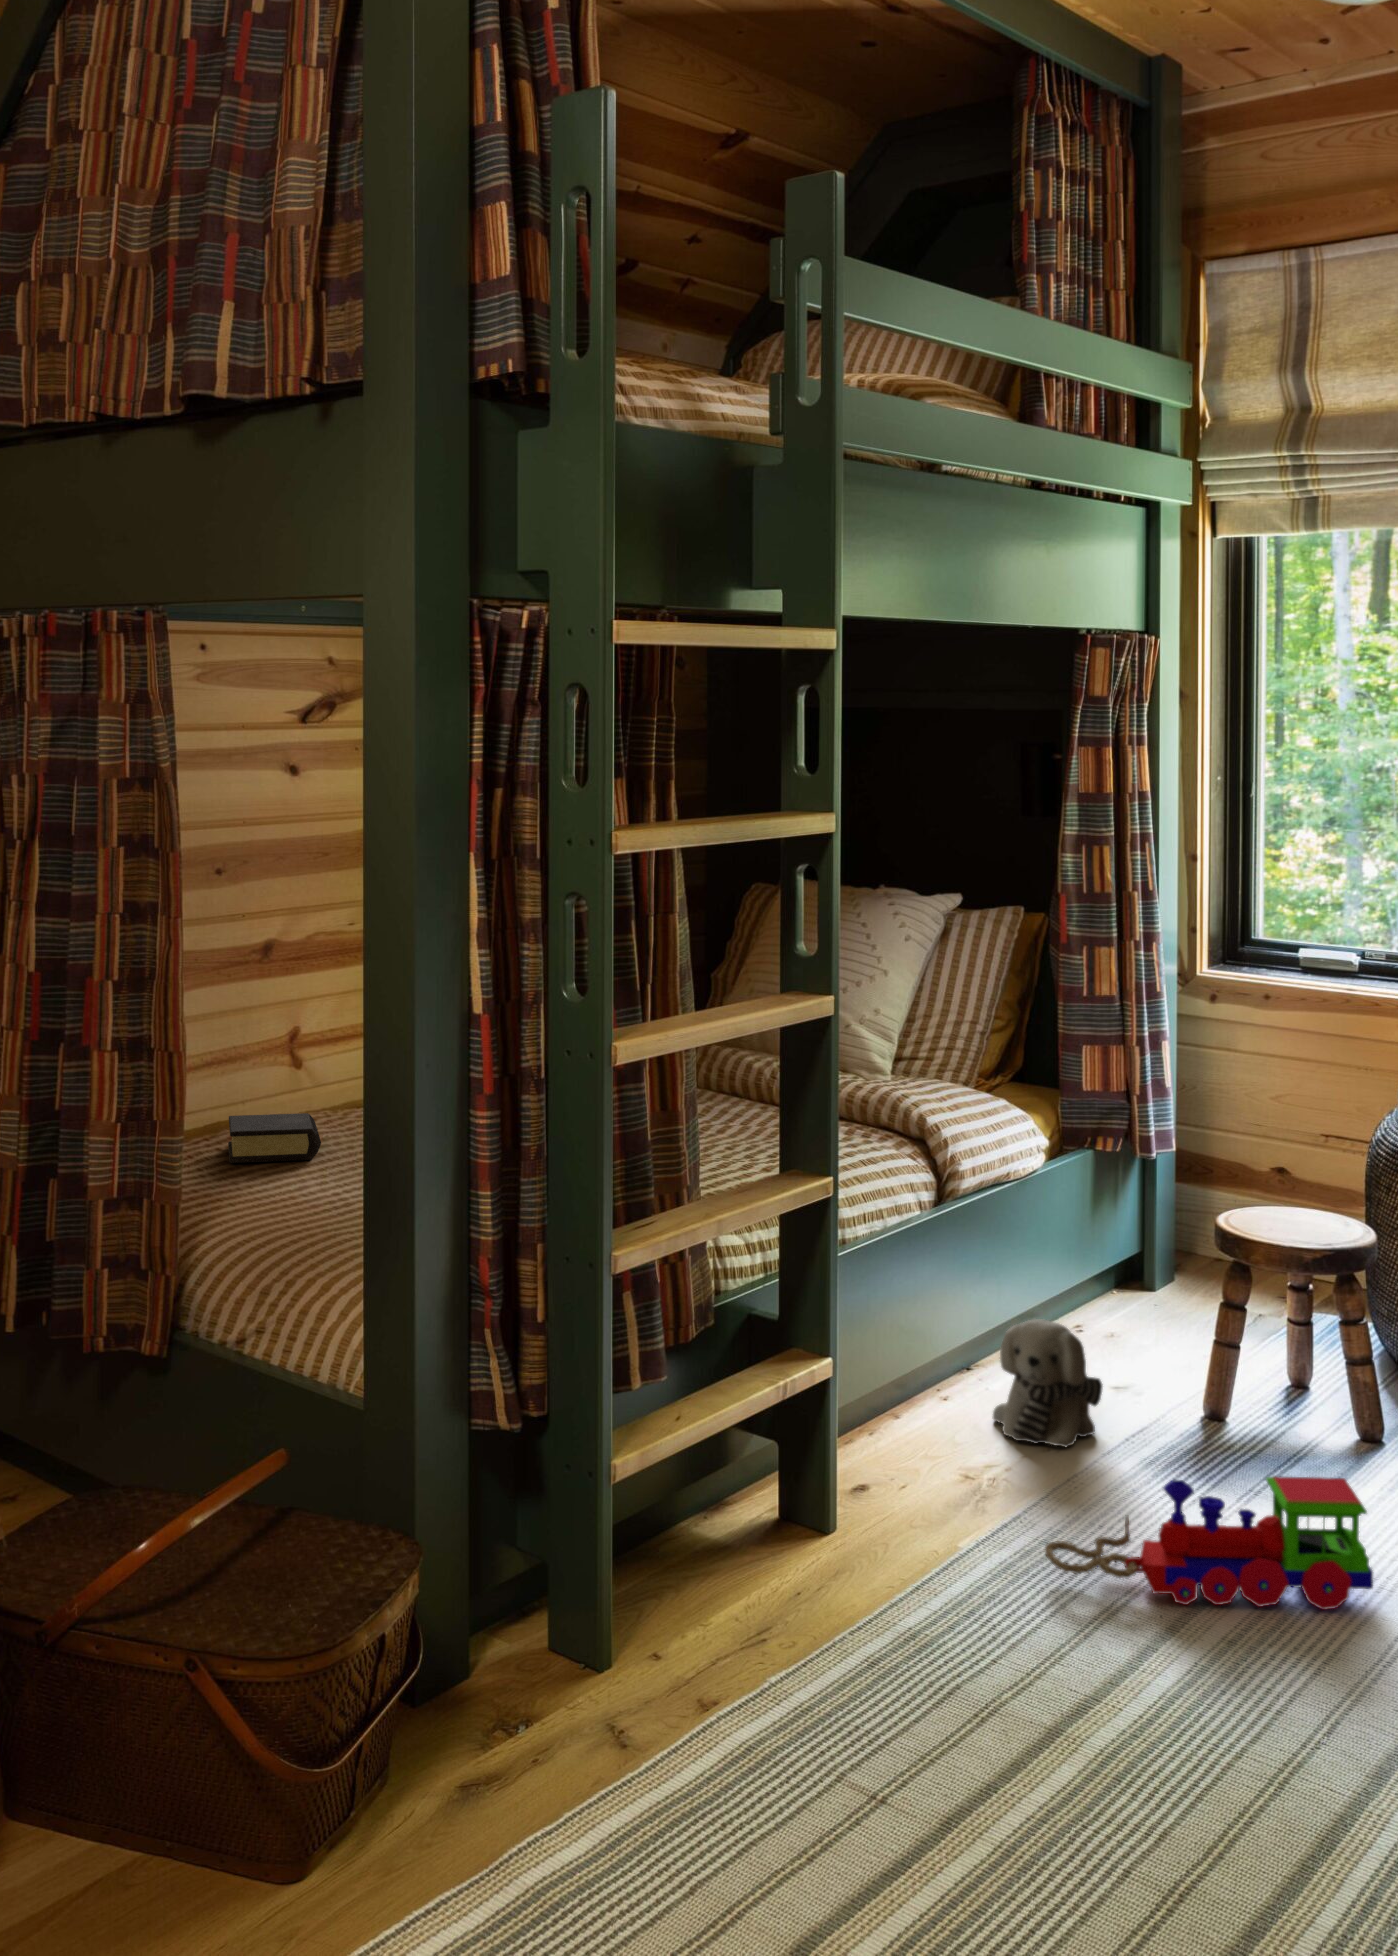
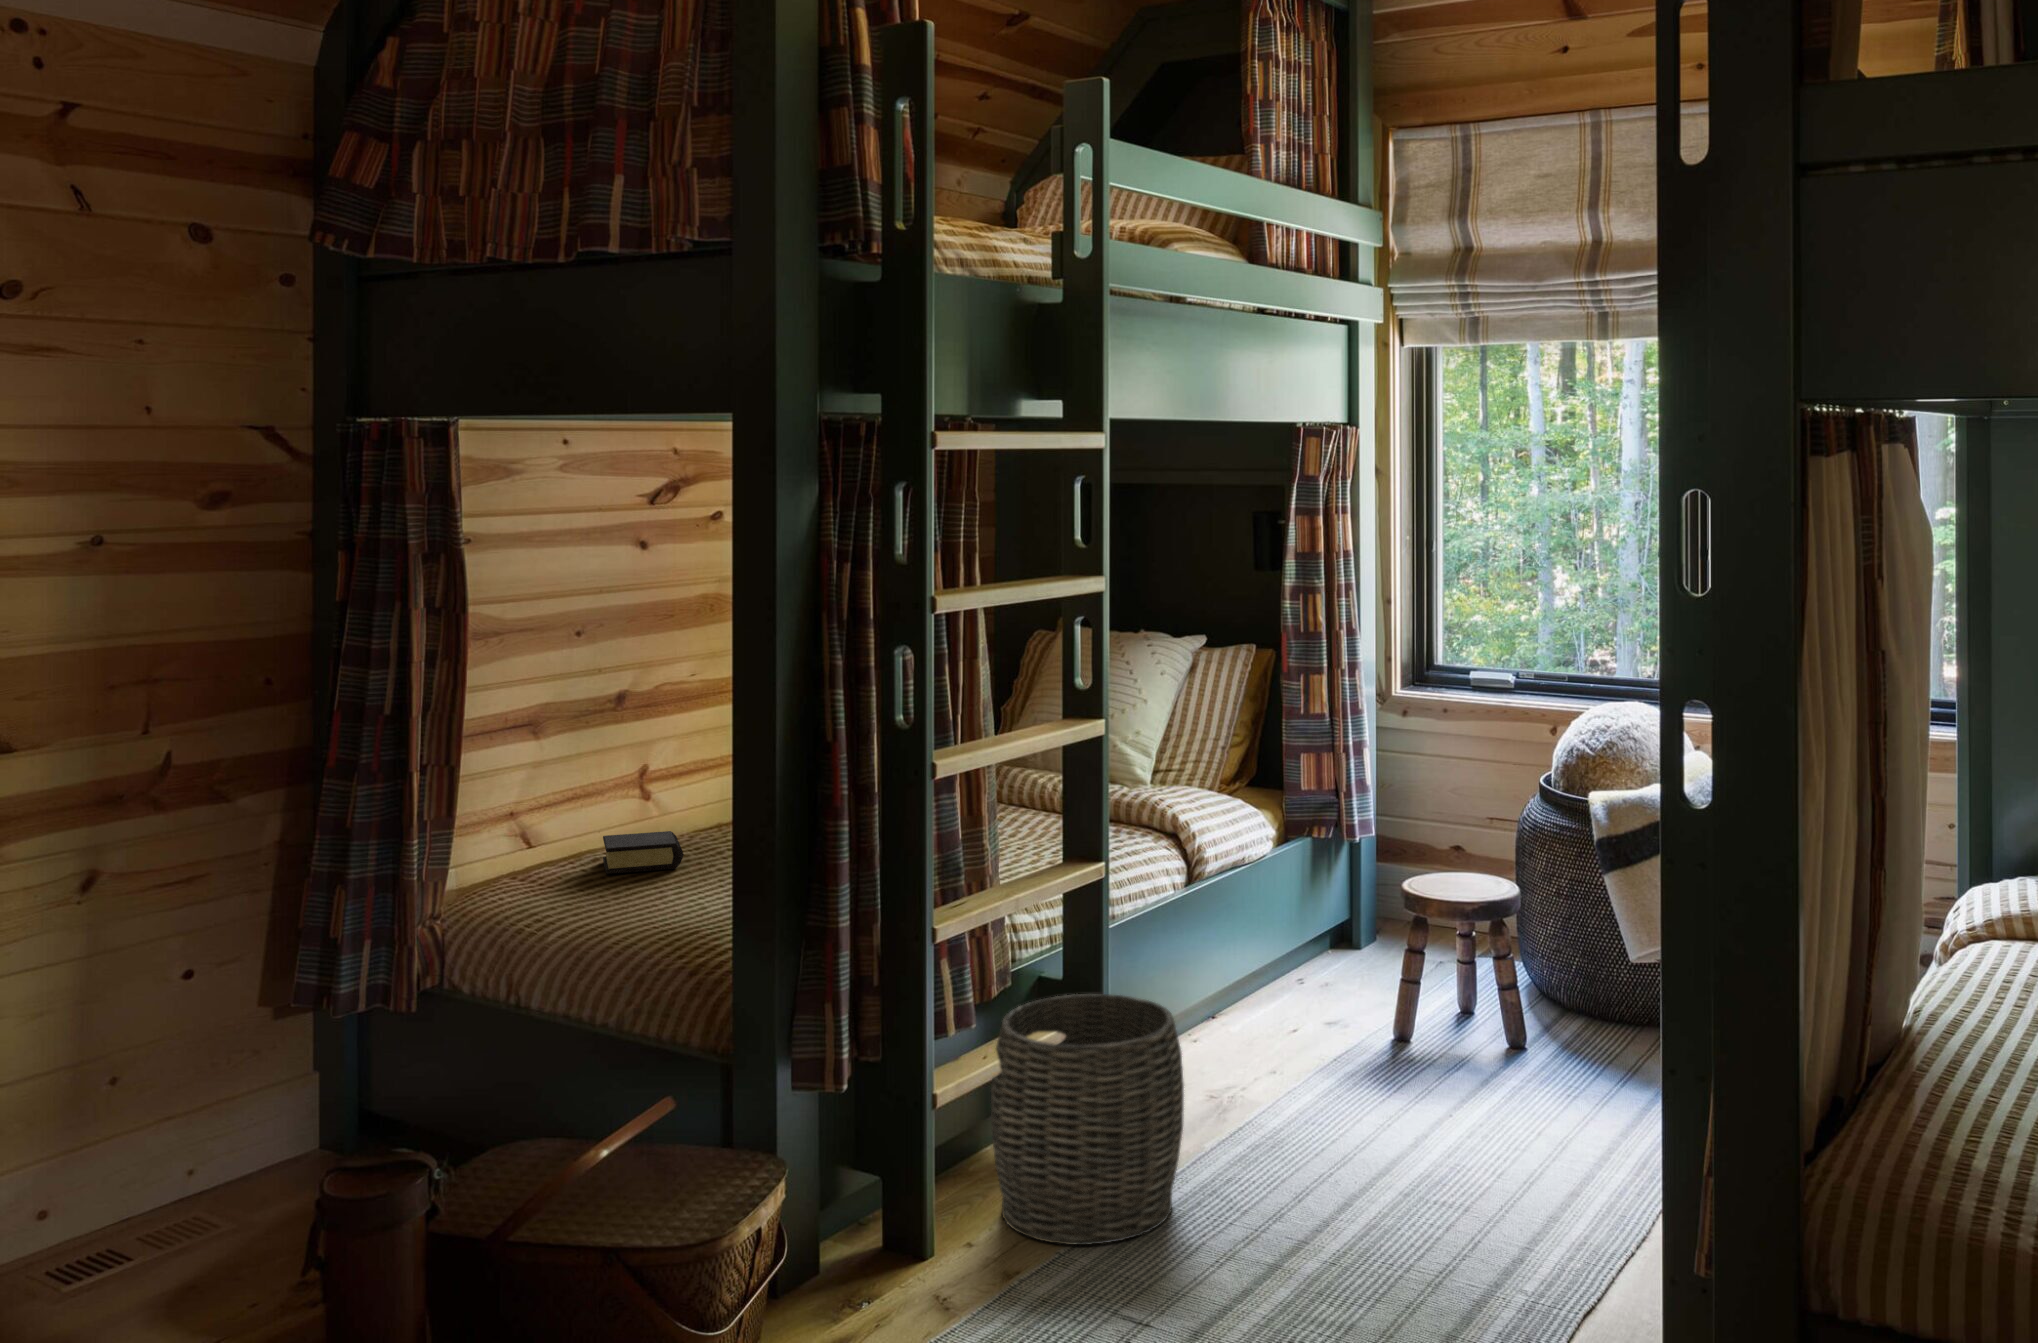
plush toy: present [993,1319,1103,1447] -> none [1232,967,1317,1065]
woven basket: none [683,1346,930,1678] -> present [991,994,1184,1245]
toy train: present [1045,1476,1373,1609] -> none [1272,1070,1515,1172]

